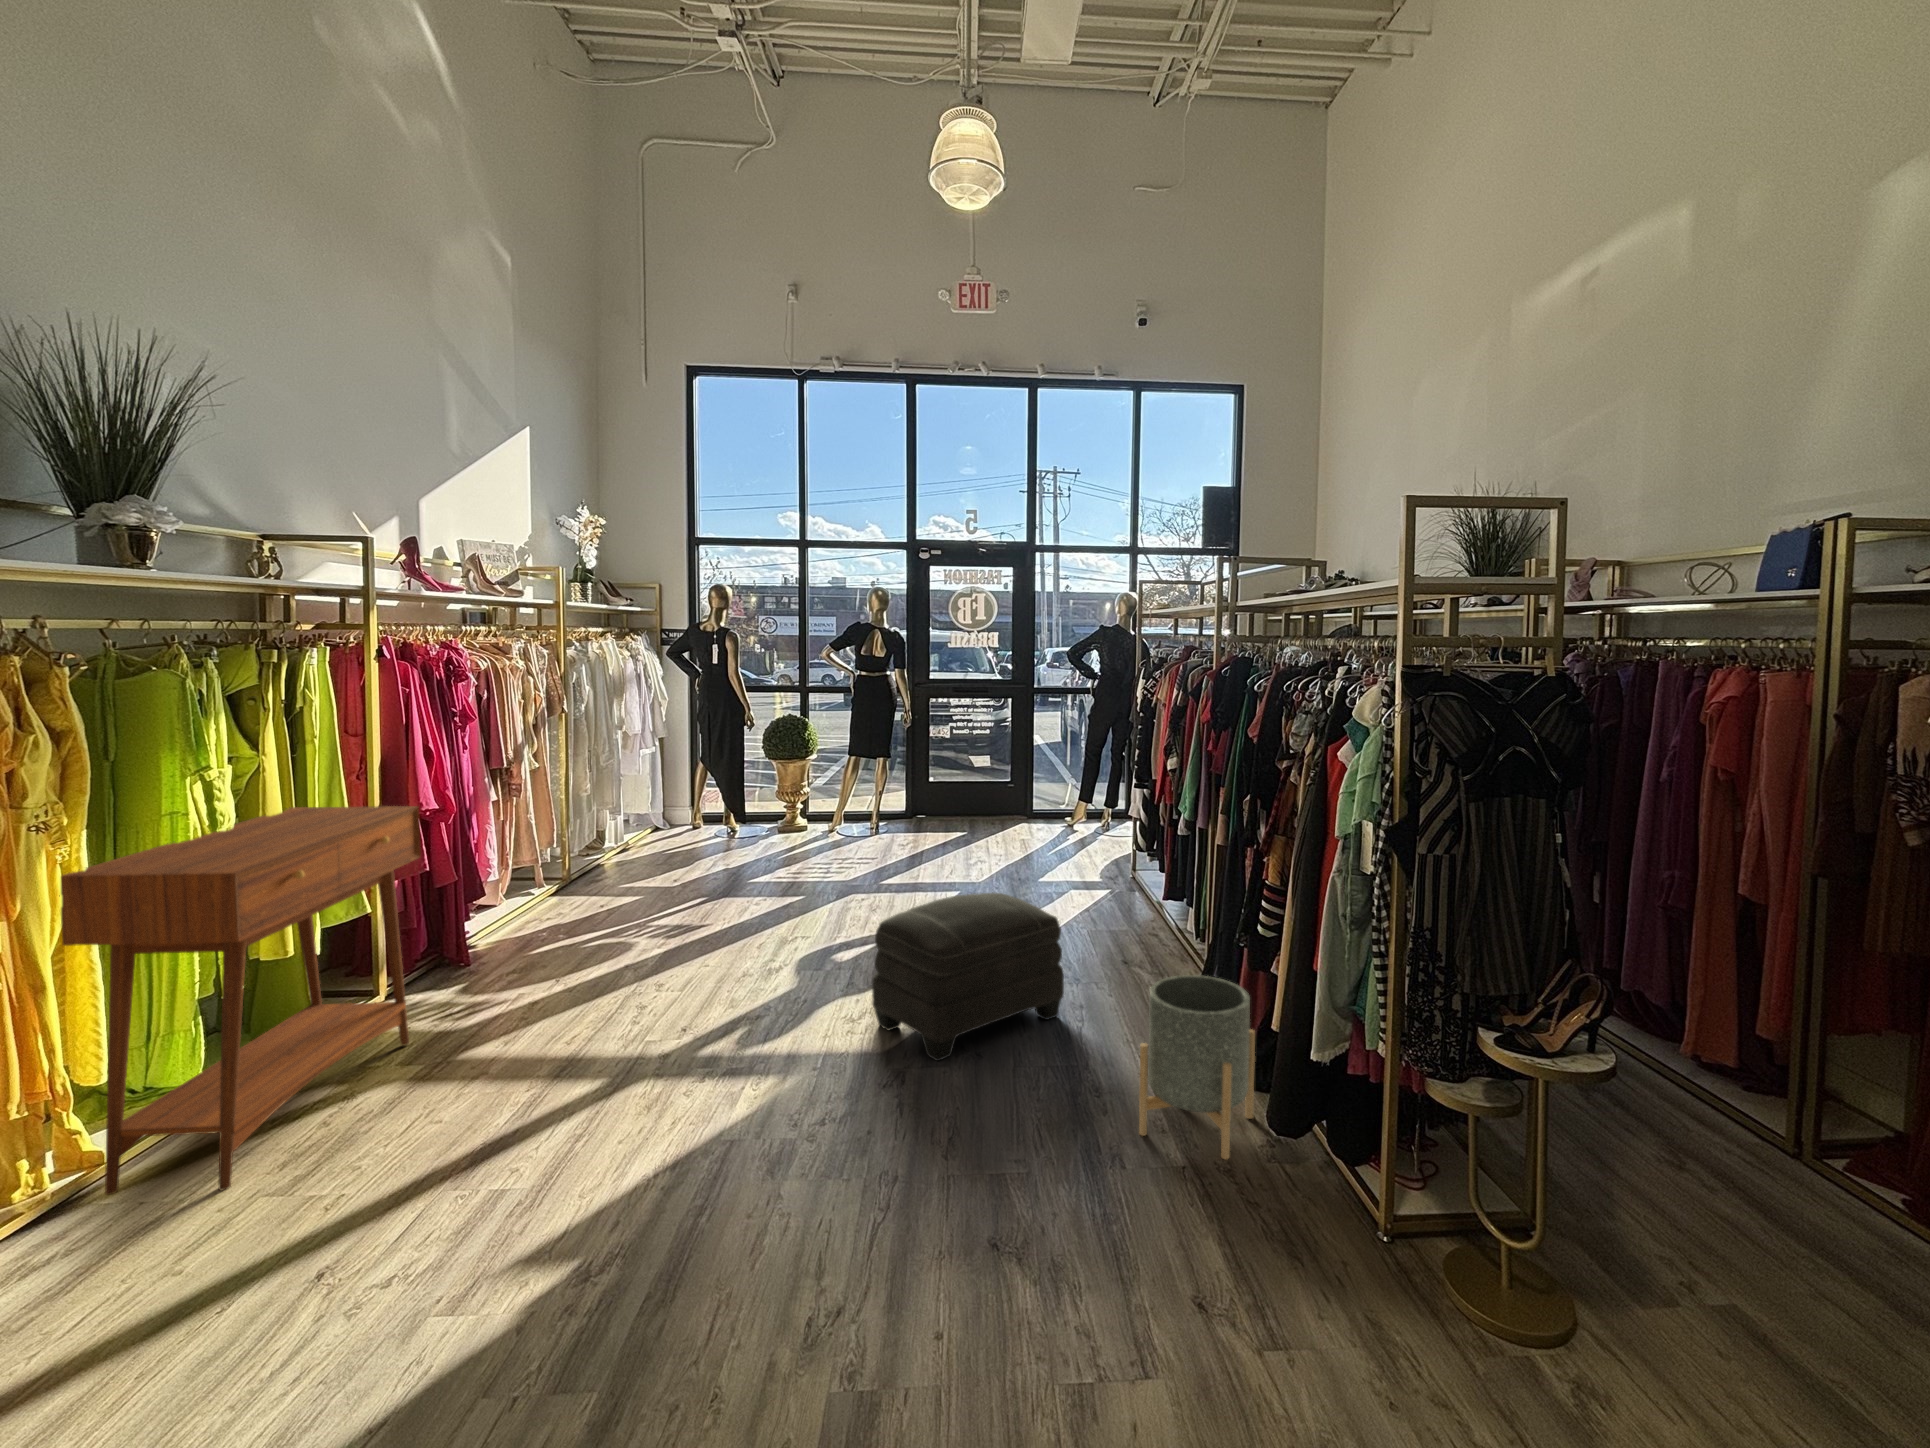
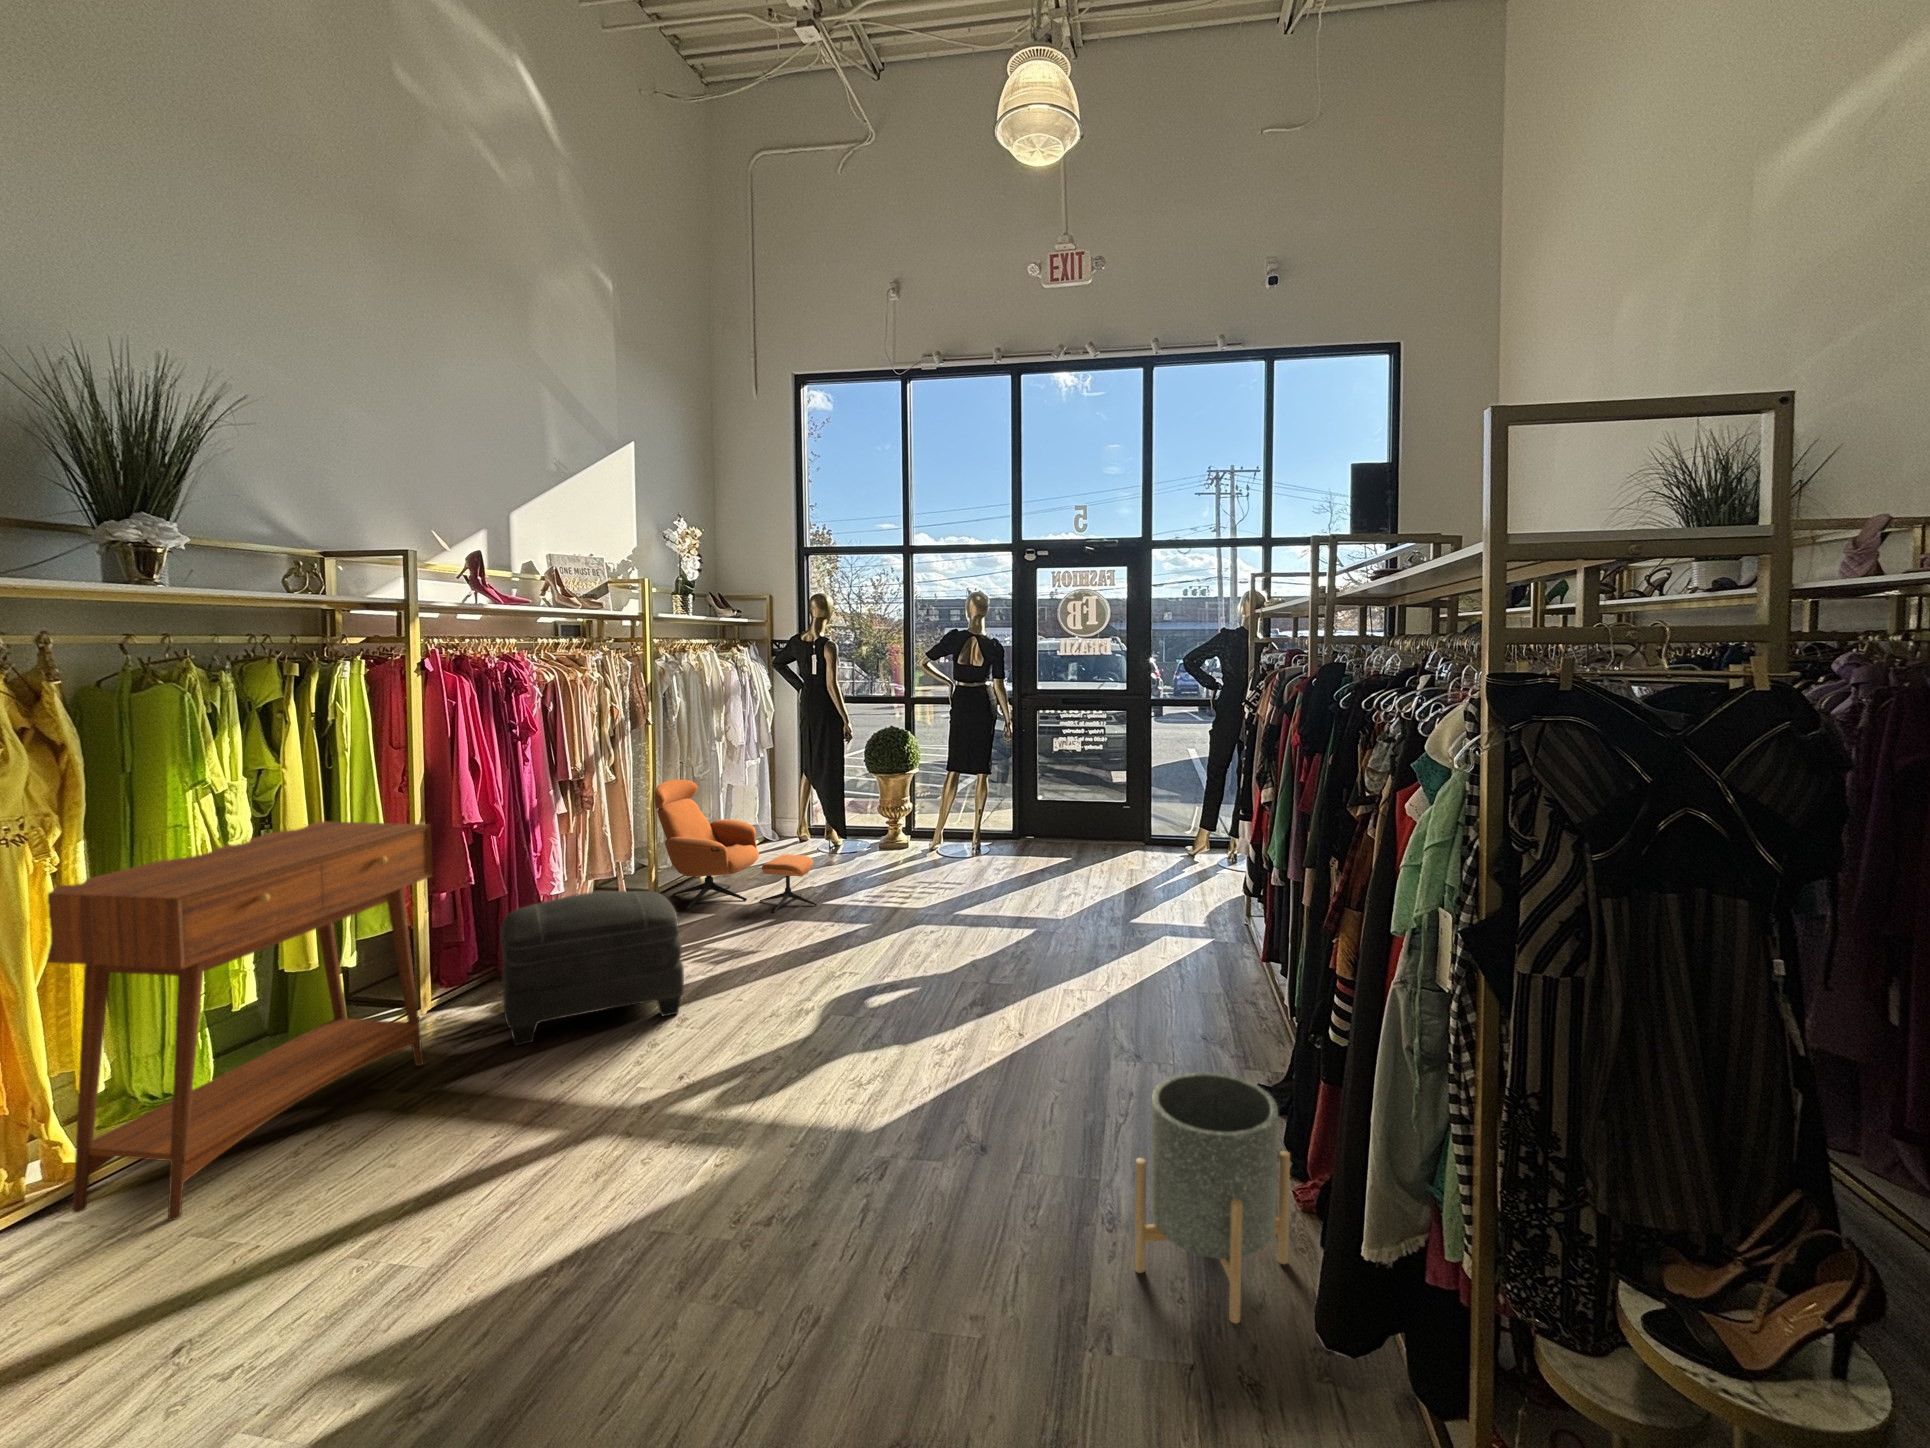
lounge chair: none [572,768,742,896] -> present [655,779,817,913]
ottoman: present [872,892,1064,1061] -> present [501,891,684,1046]

